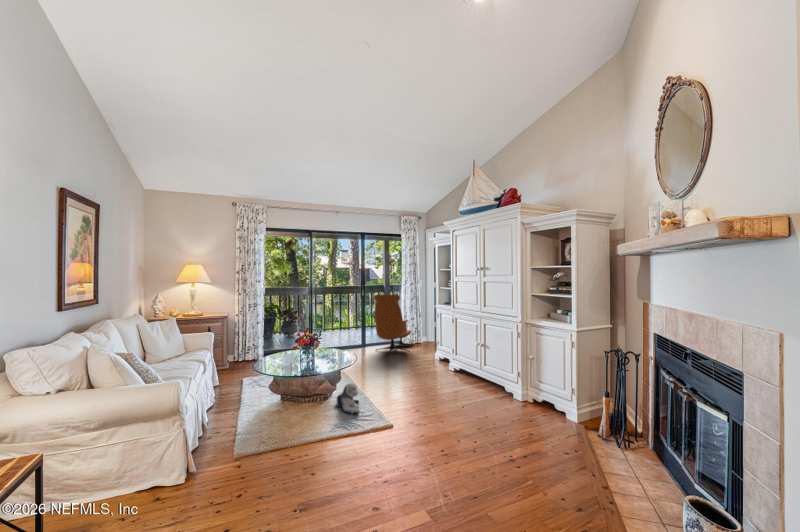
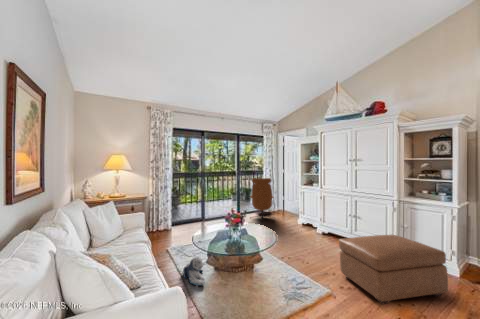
ottoman: none [422,365,525,437] -> present [339,235,448,304]
plush toy: present [337,384,359,413] -> present [183,257,205,286]

